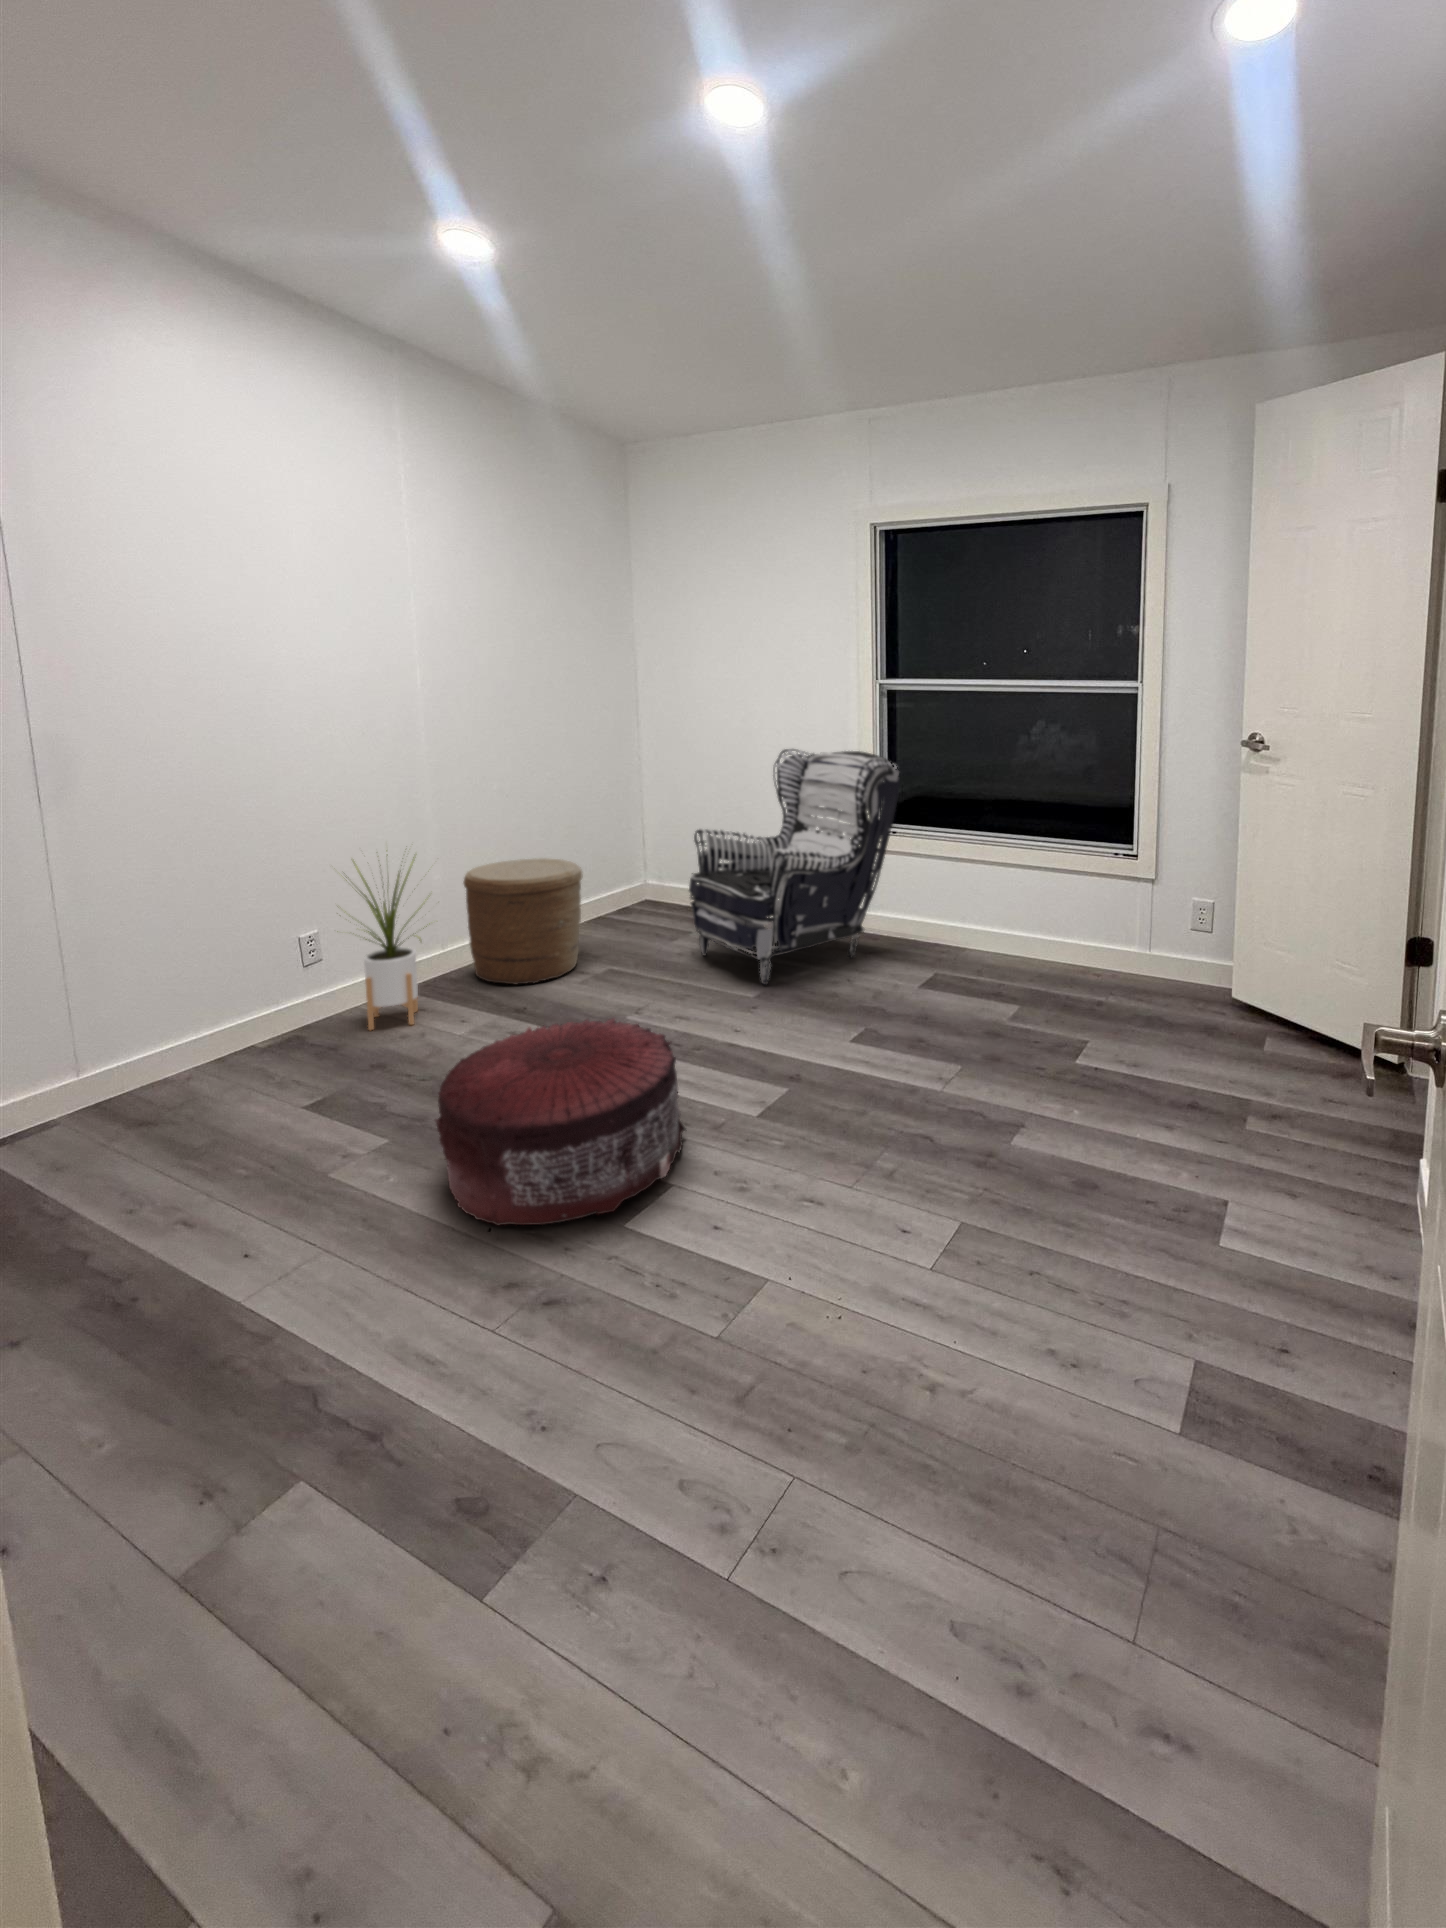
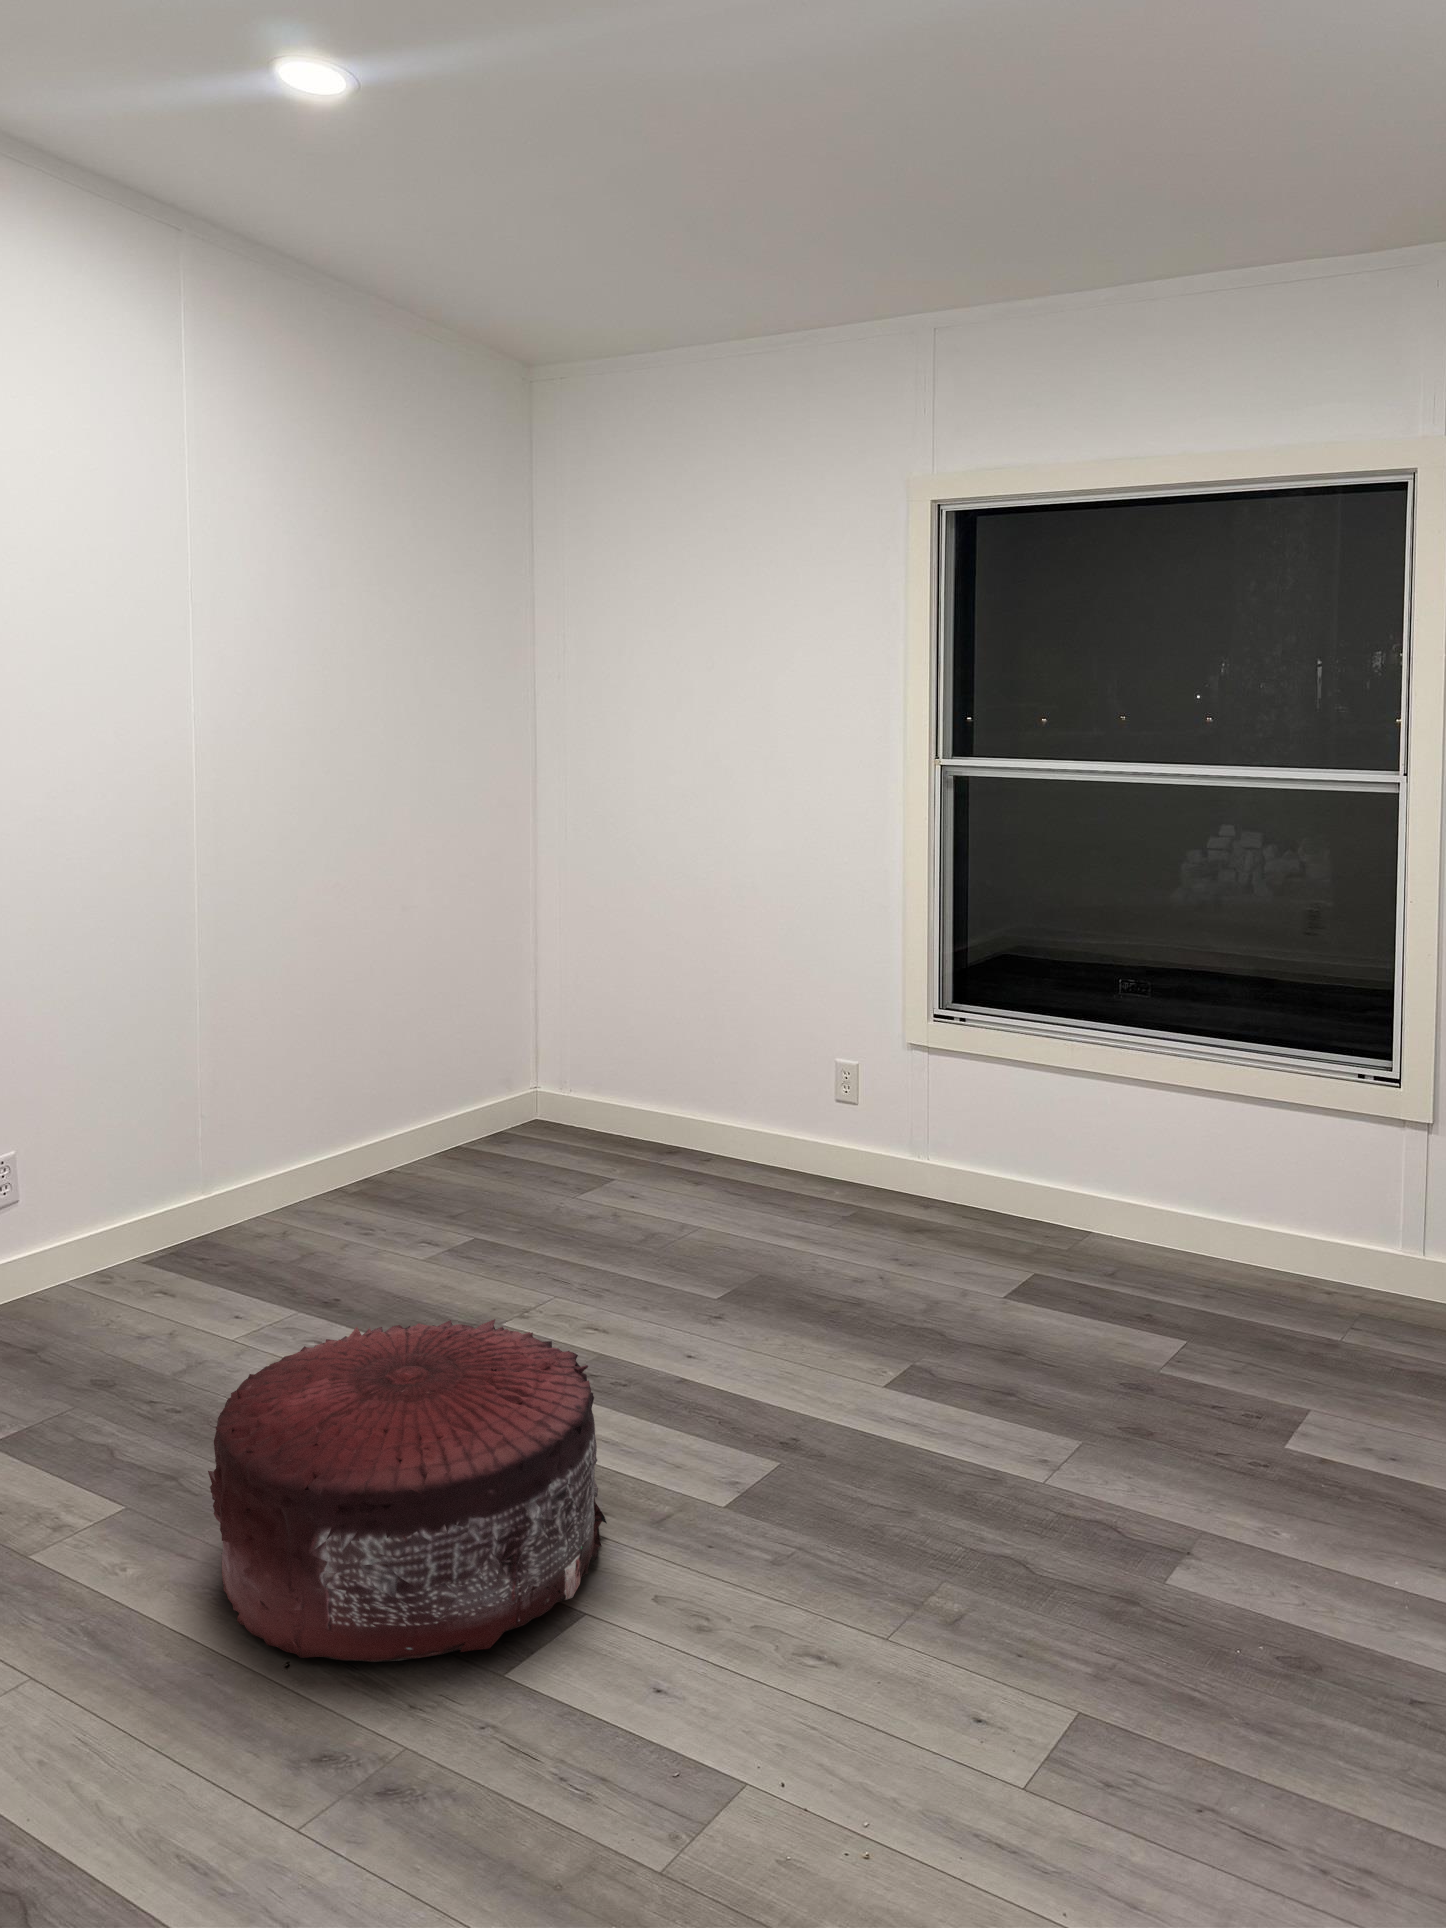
armchair: present [689,749,900,984] -> none [609,874,974,1280]
house plant: present [346,857,427,1030] -> none [47,1009,217,1324]
woven basket: present [463,858,583,985] -> none [245,1048,436,1260]

